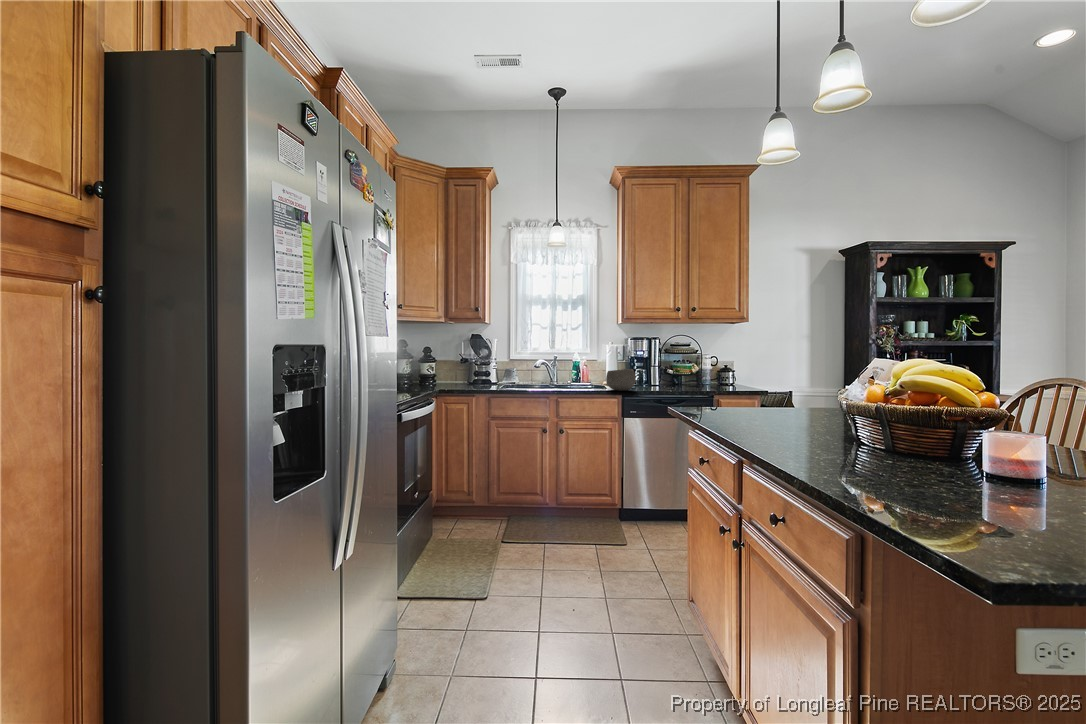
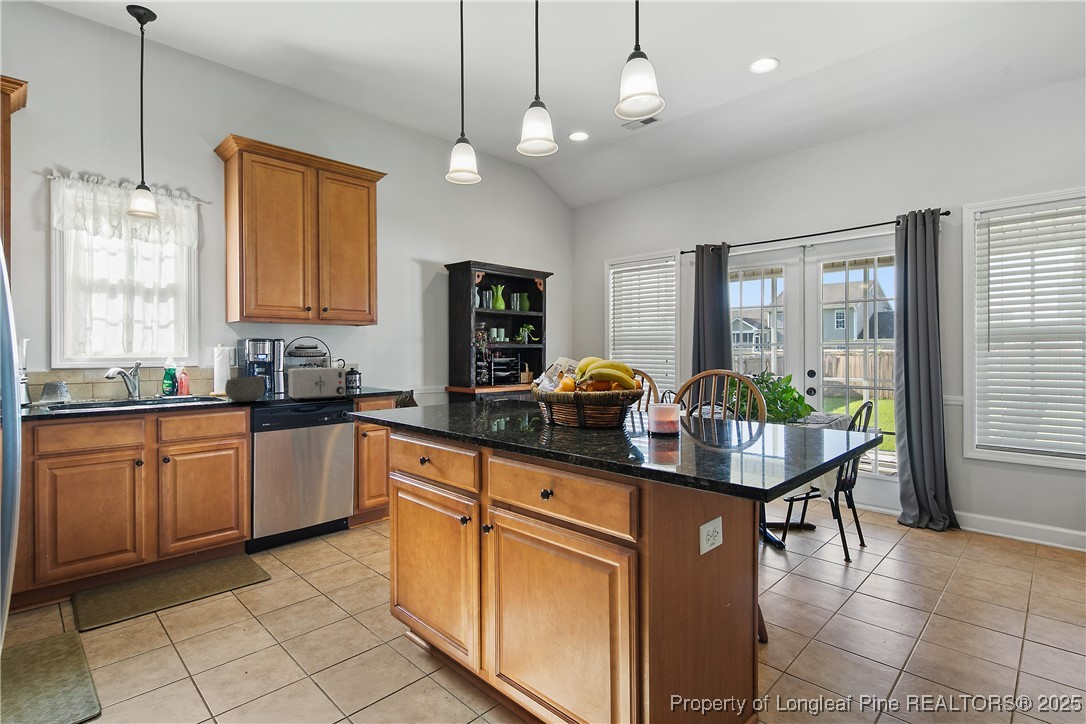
toaster: none [658,364,707,393] -> present [288,367,346,400]

